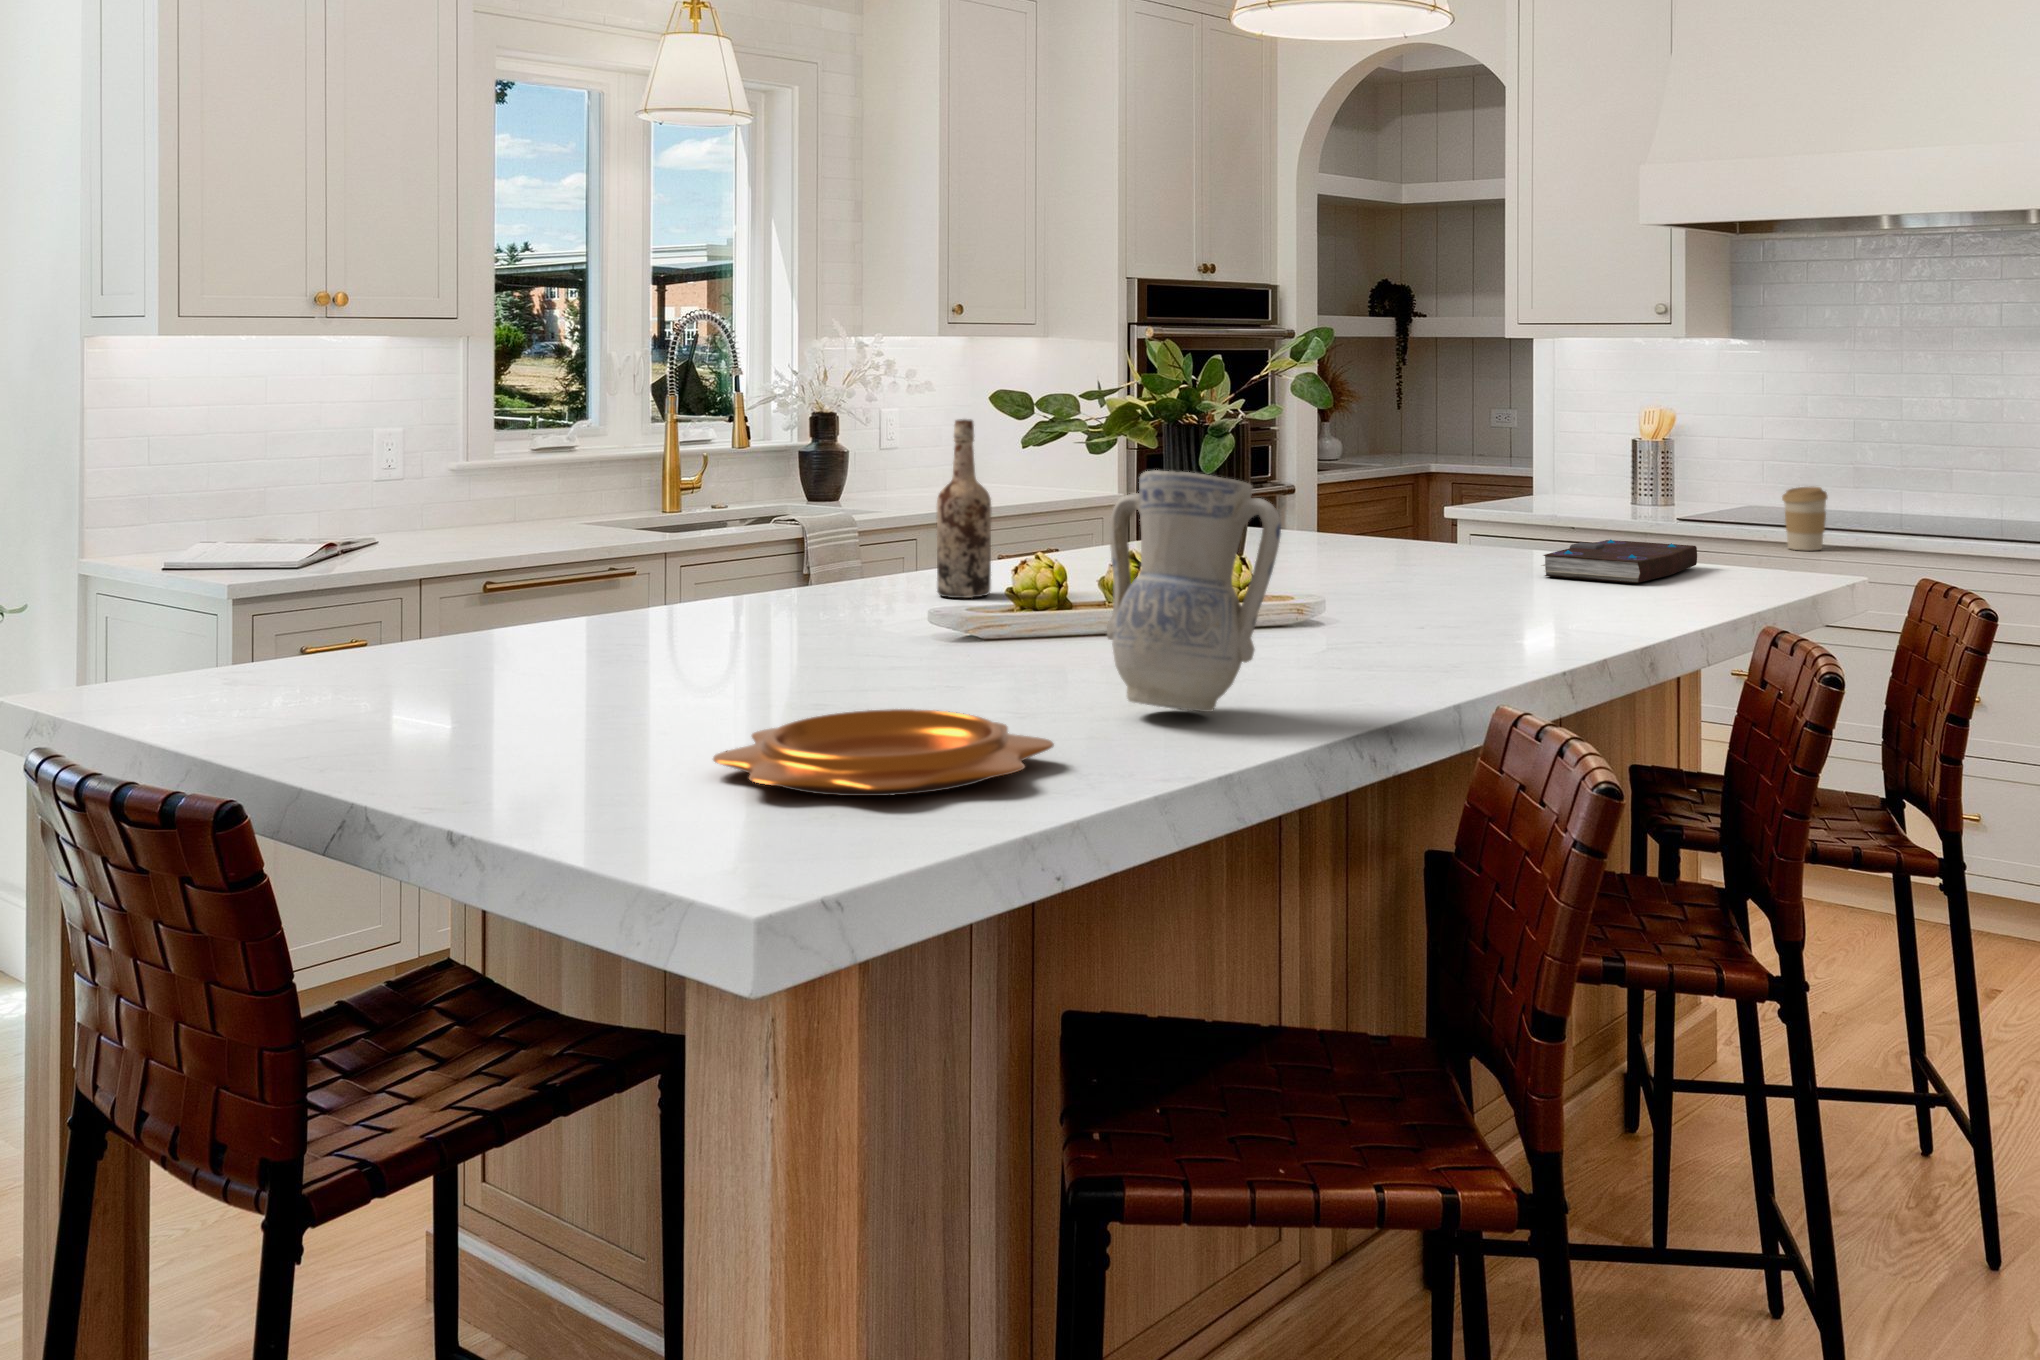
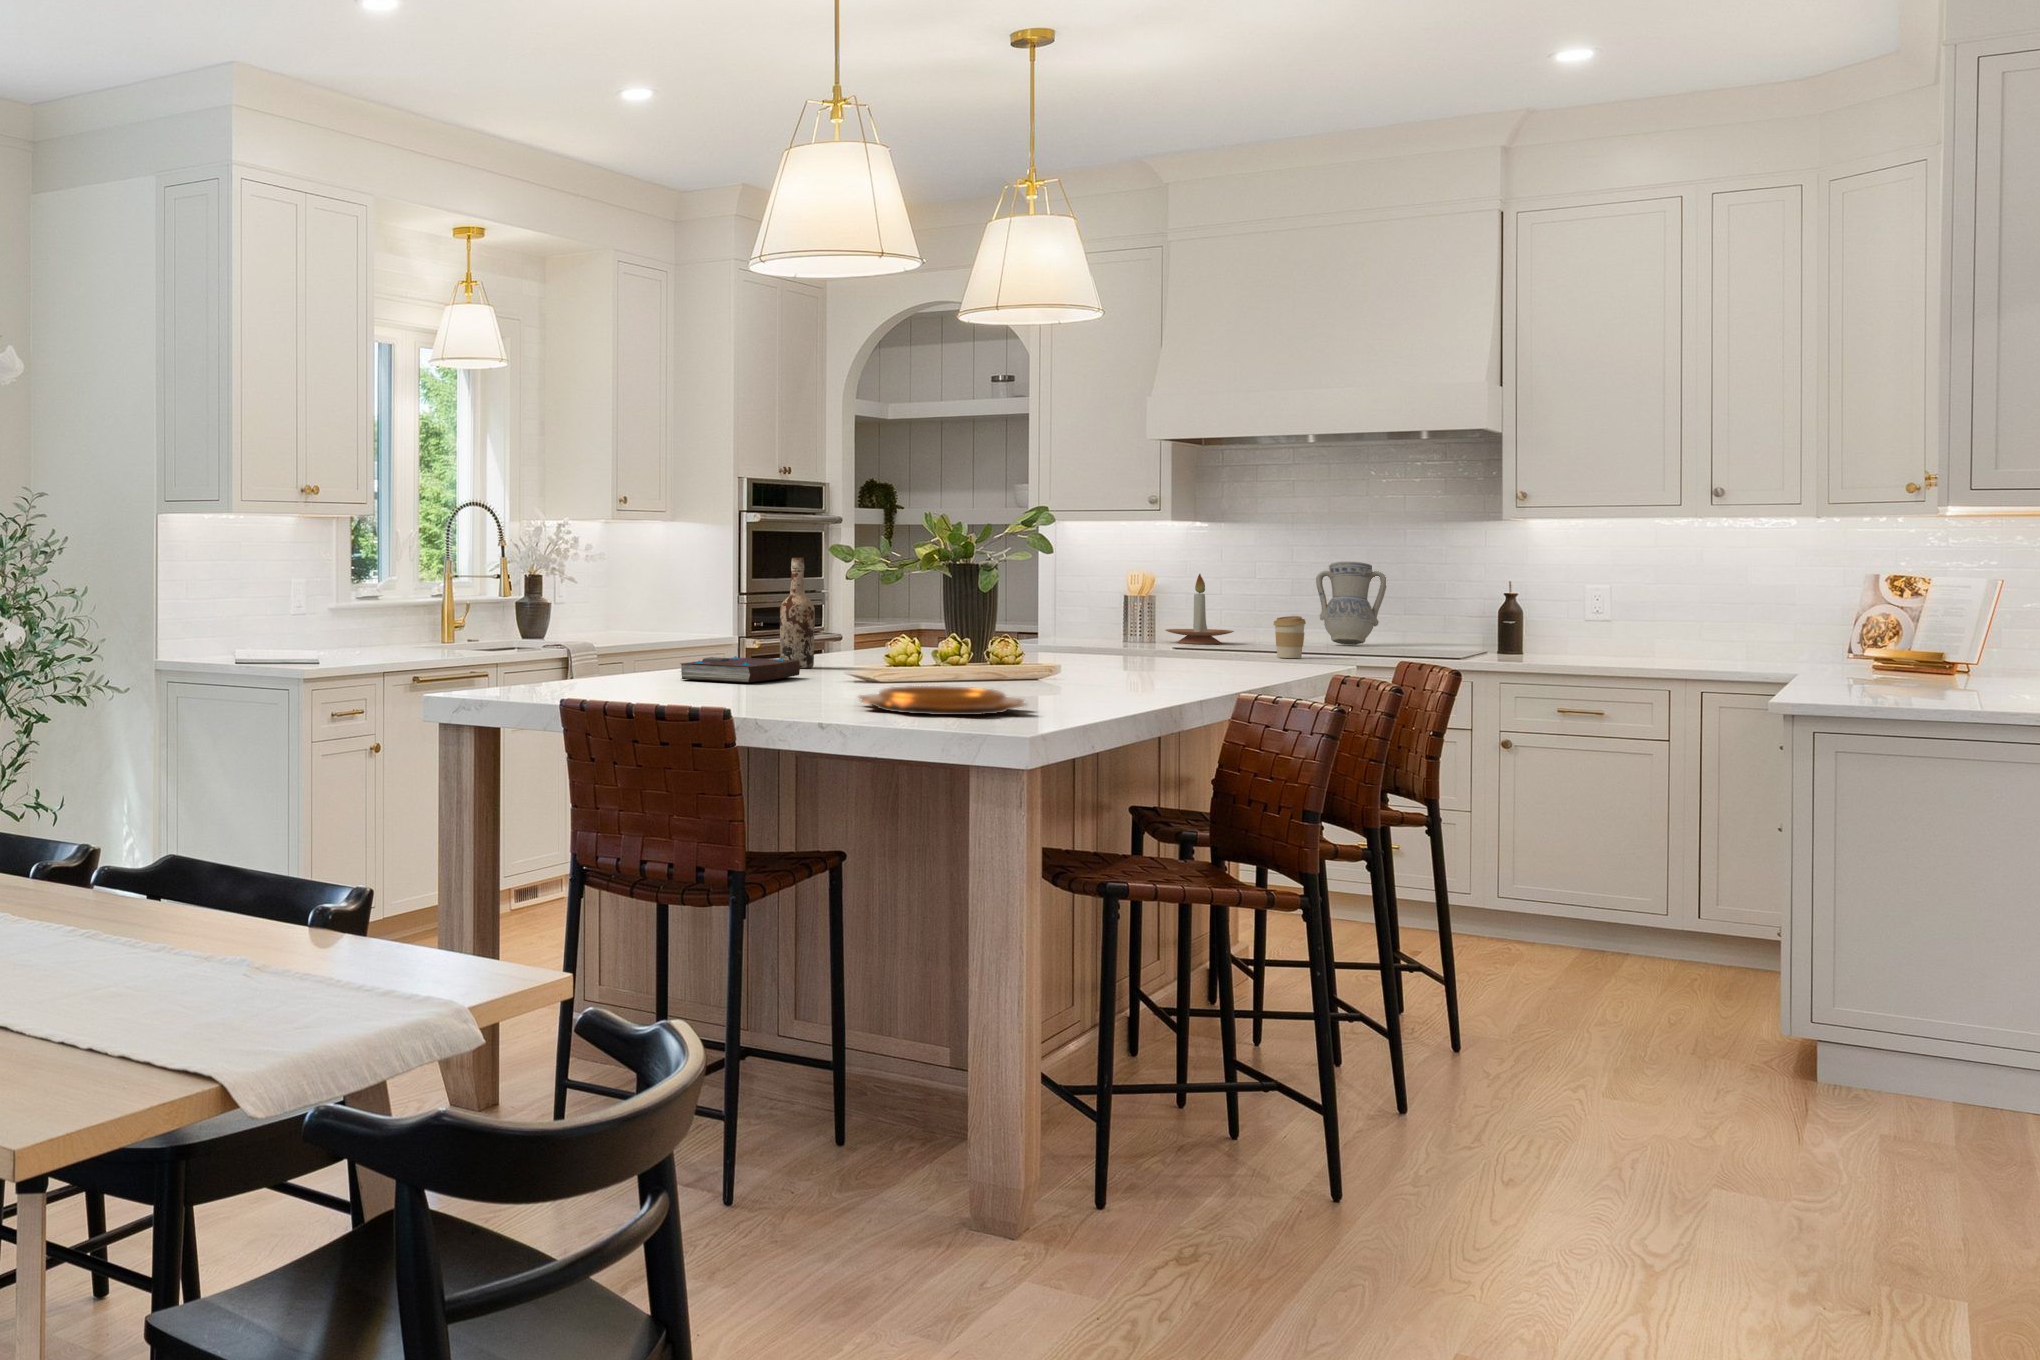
candle holder: none [1674,411,1767,512] -> present [1165,574,1234,644]
vase: present [1107,470,1281,712] -> present [1316,561,1386,645]
book: present [1542,539,1697,583] -> present [681,656,800,682]

